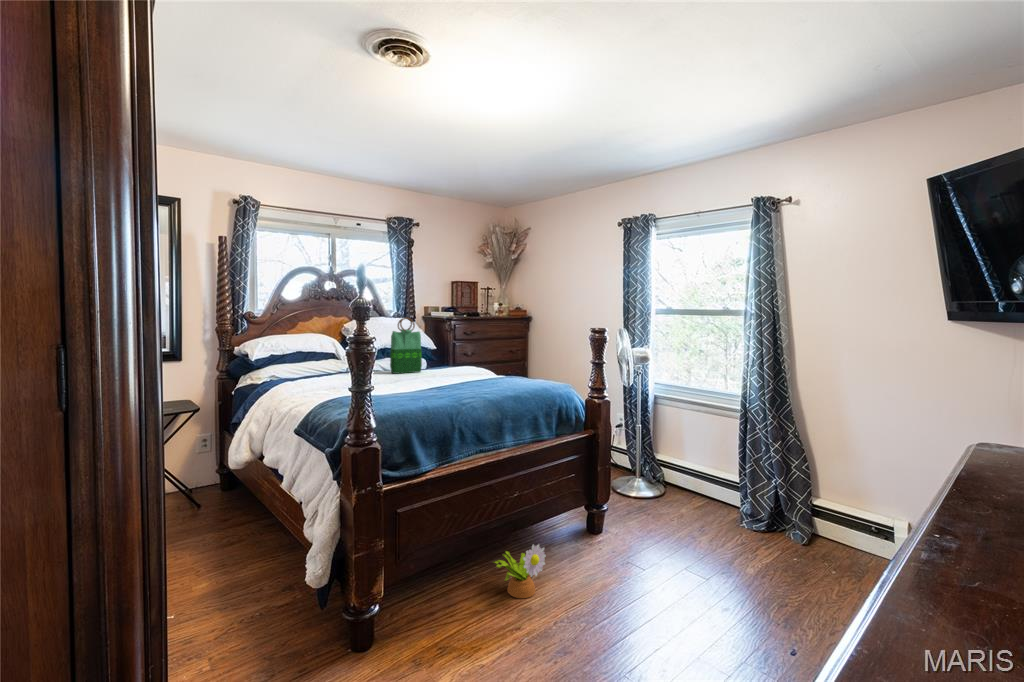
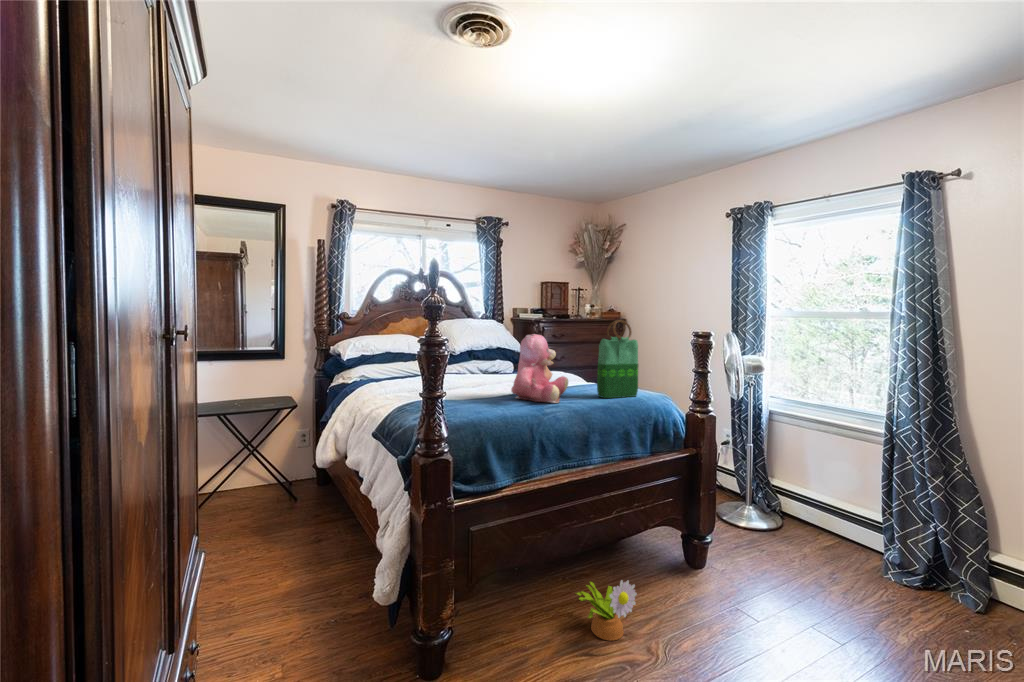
tote bag: present [390,318,422,374] -> present [597,320,638,398]
teddy bear: none [430,331,483,394] -> present [511,334,568,403]

